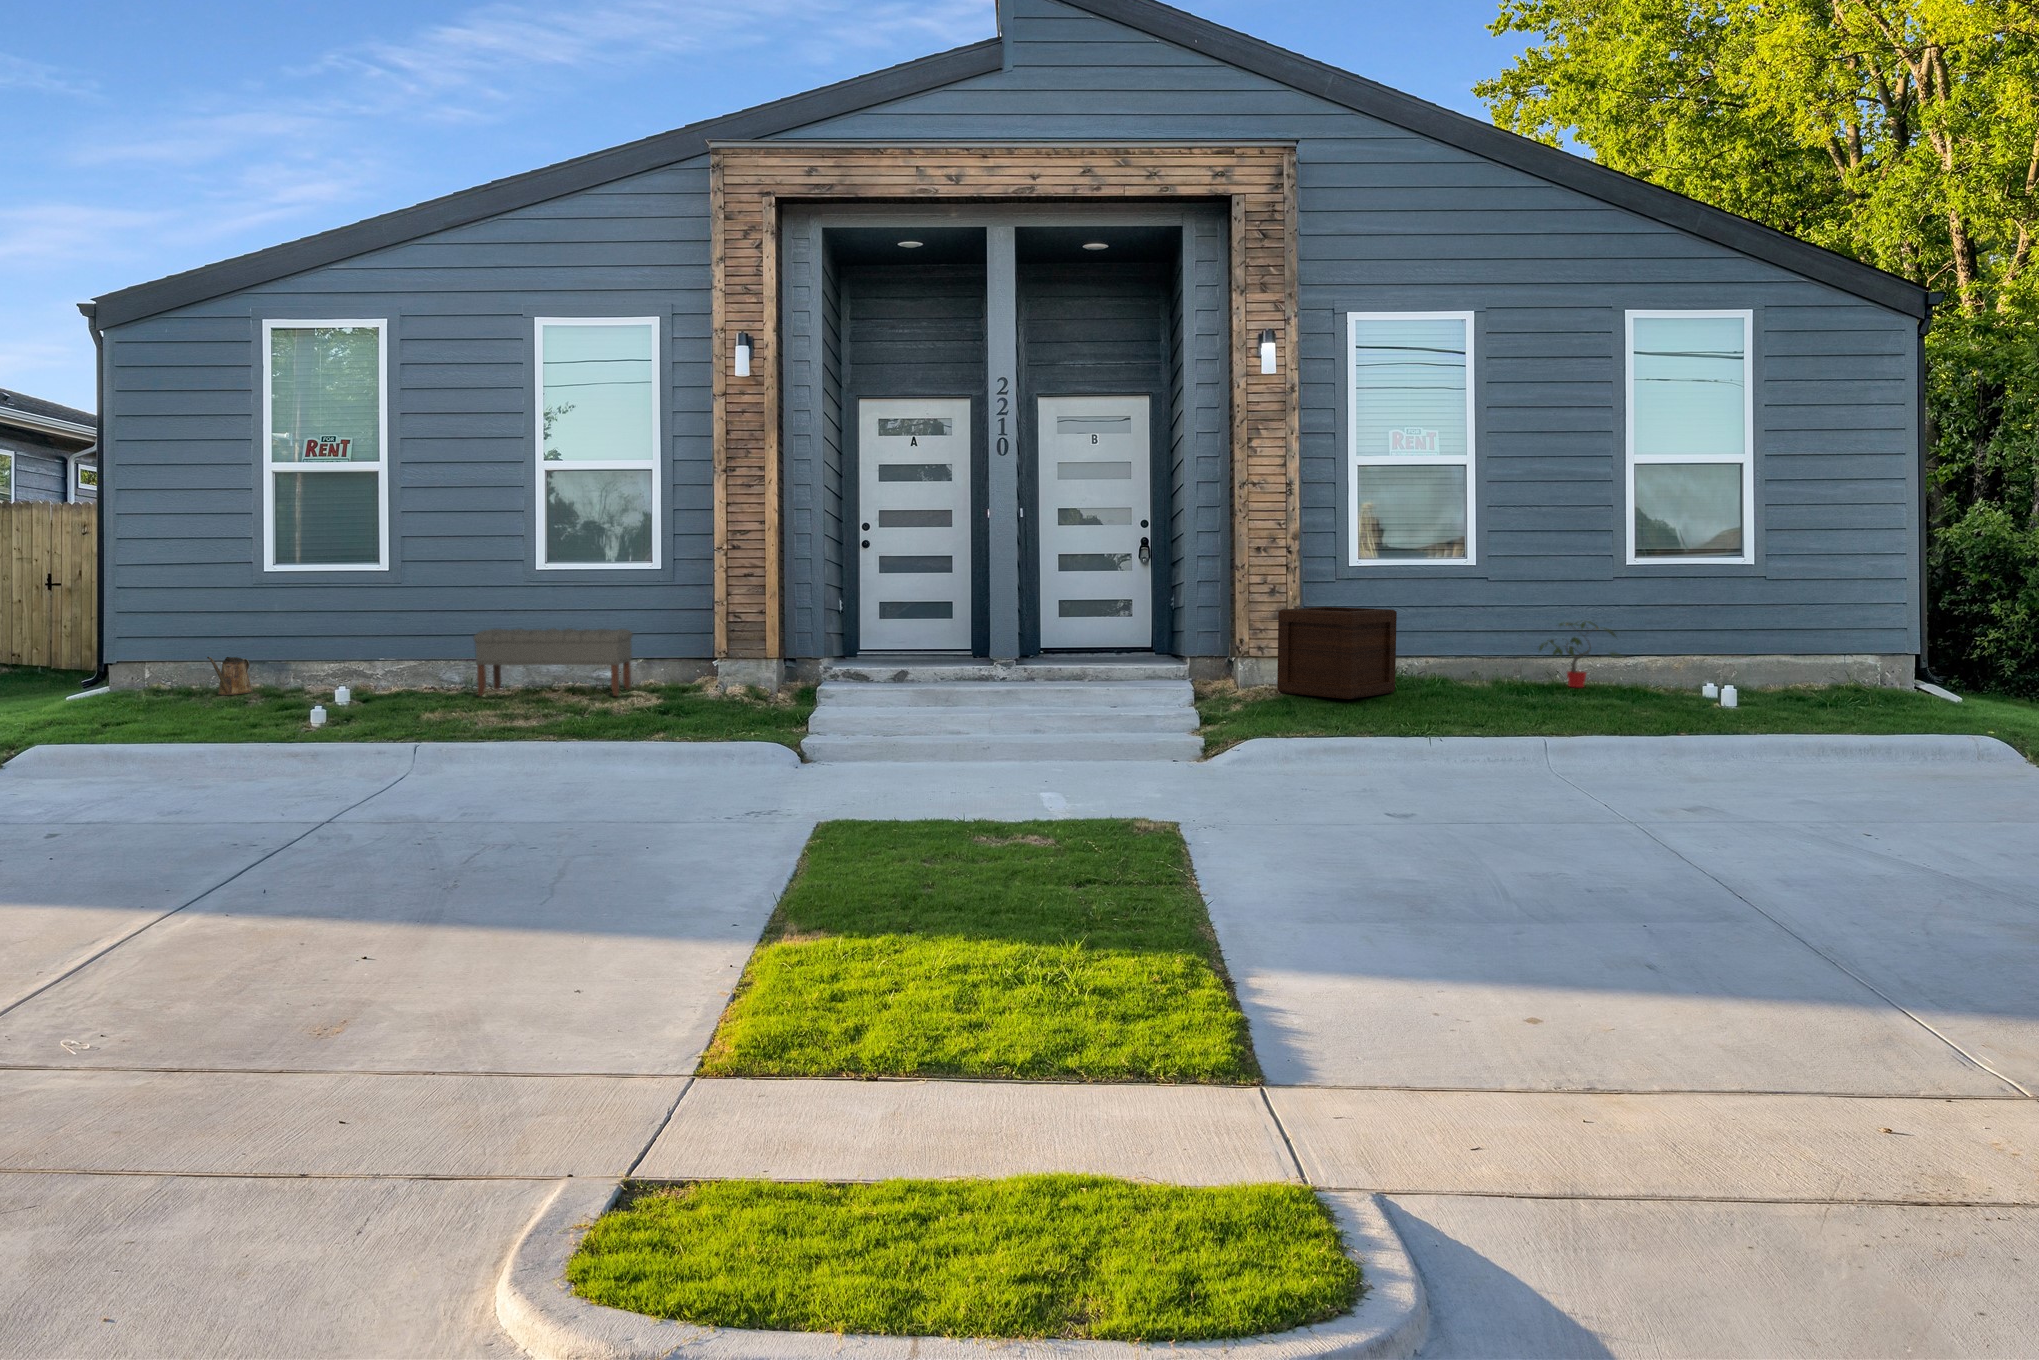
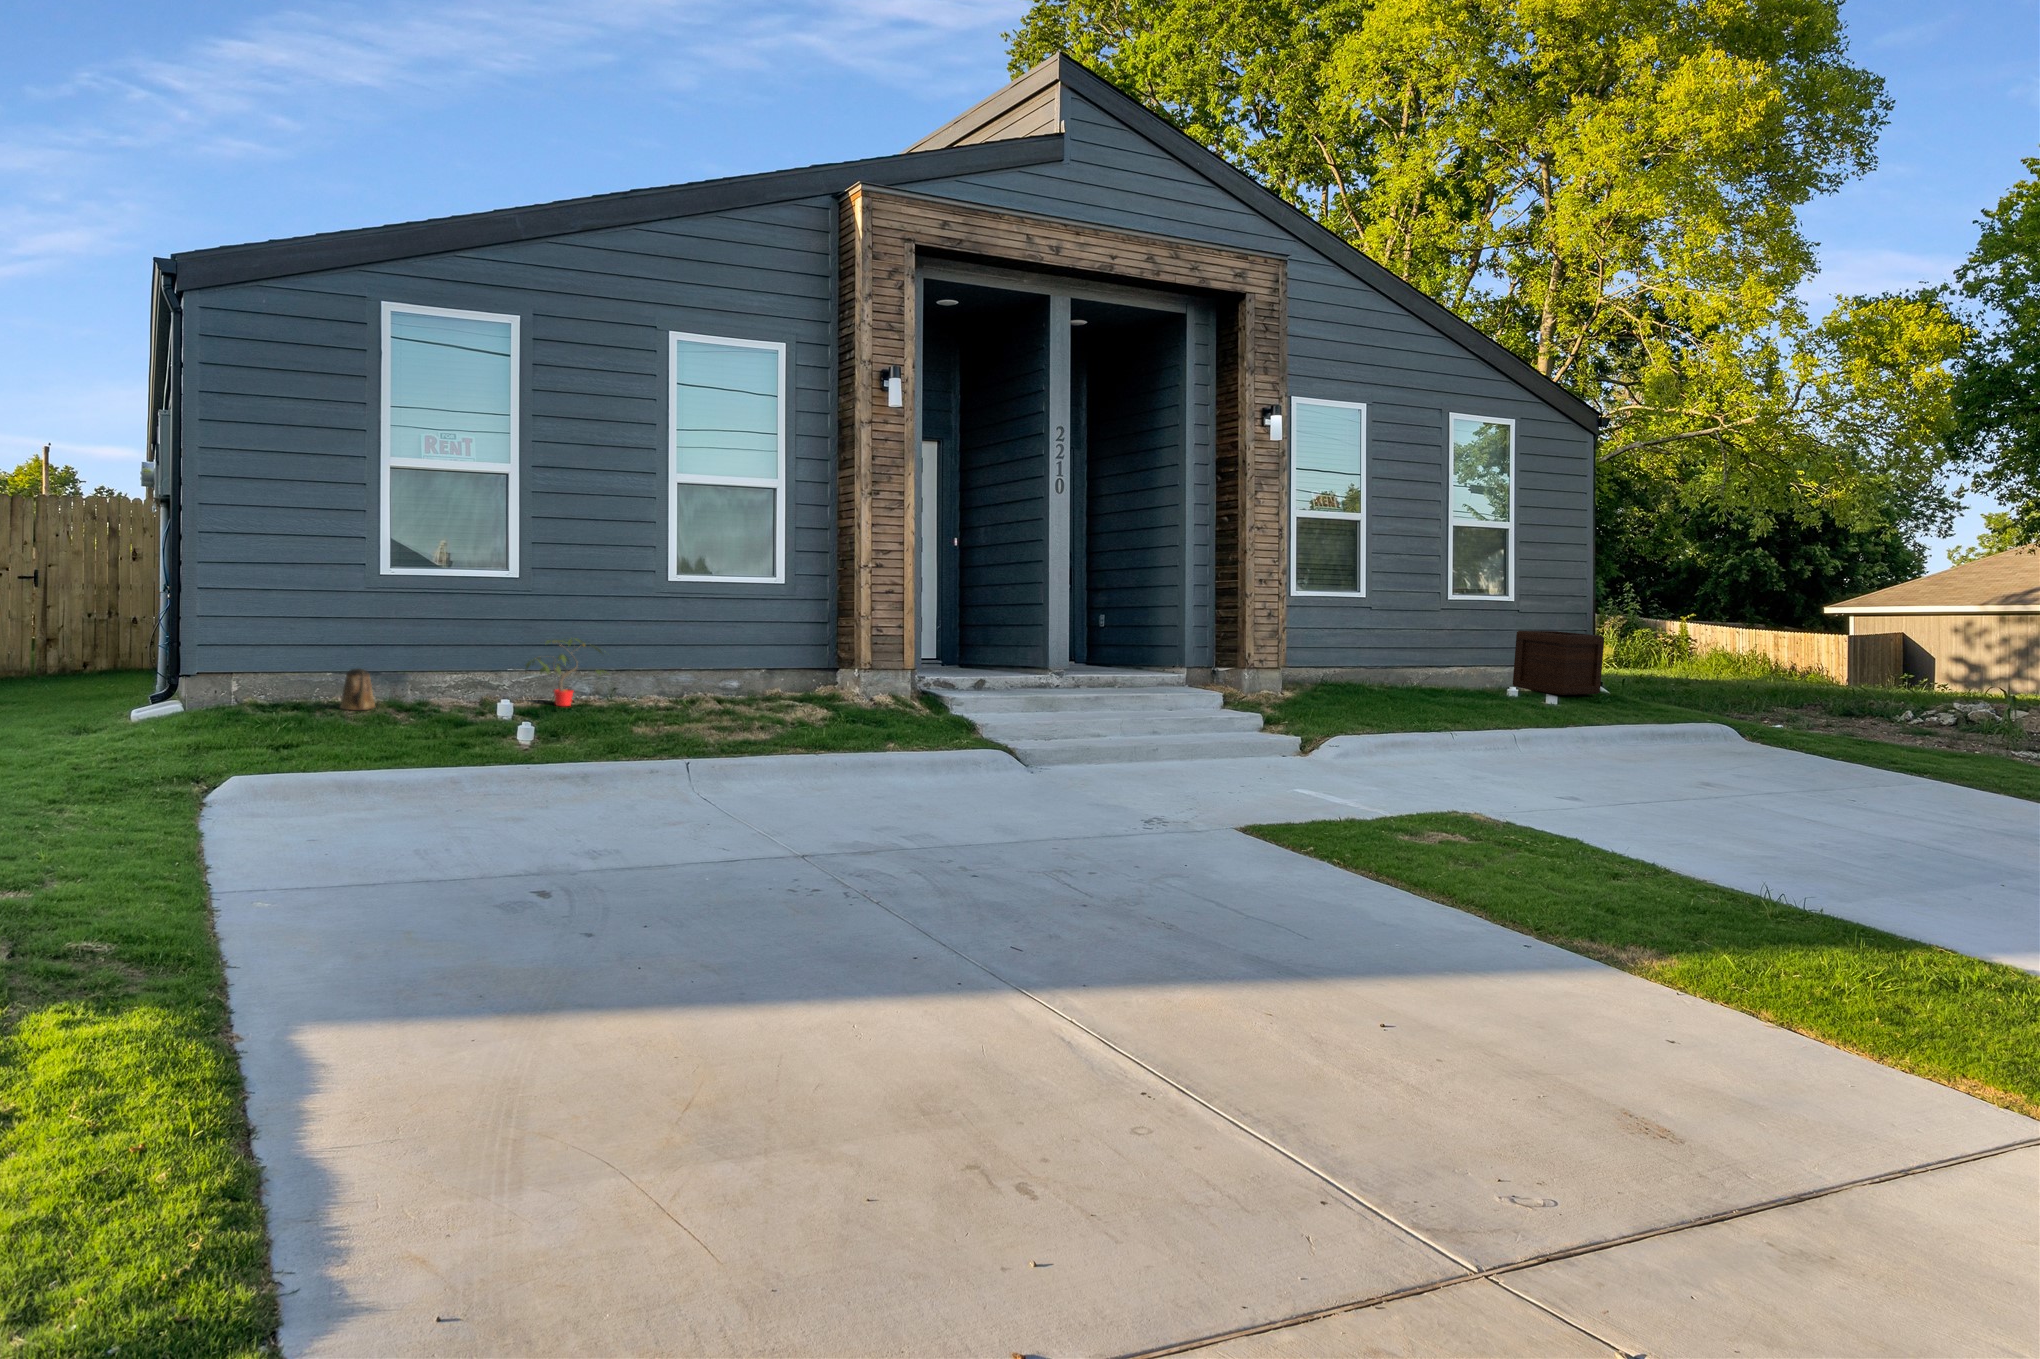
wooden crate: present [1277,607,1397,699] -> present [1513,631,1604,695]
potted plant: present [1539,621,1621,687] -> present [526,638,609,706]
bench: present [474,628,633,696] -> none [630,639,782,708]

